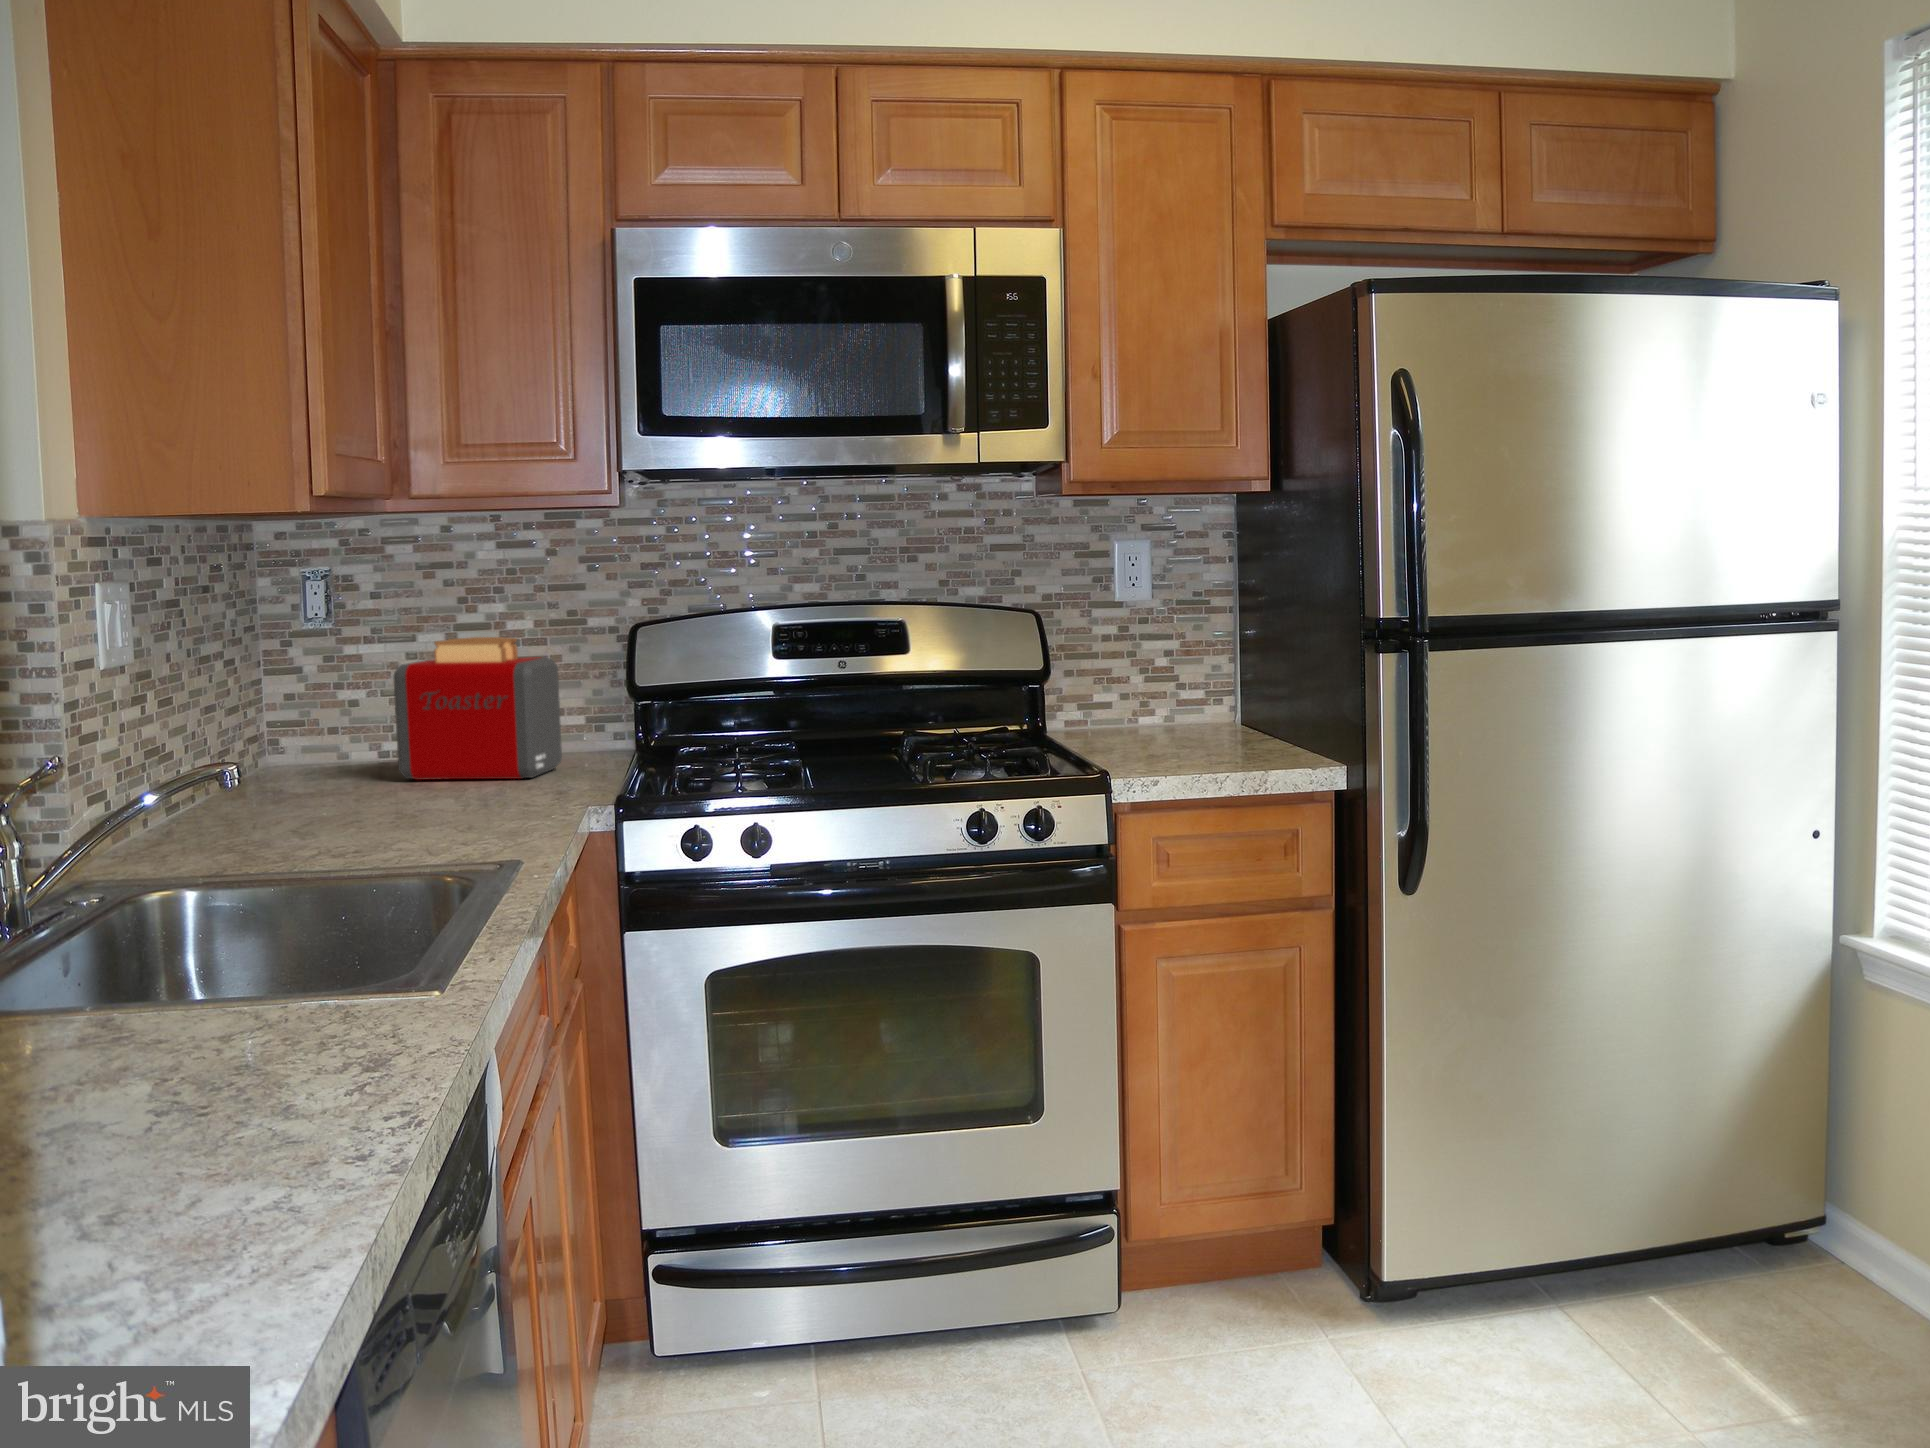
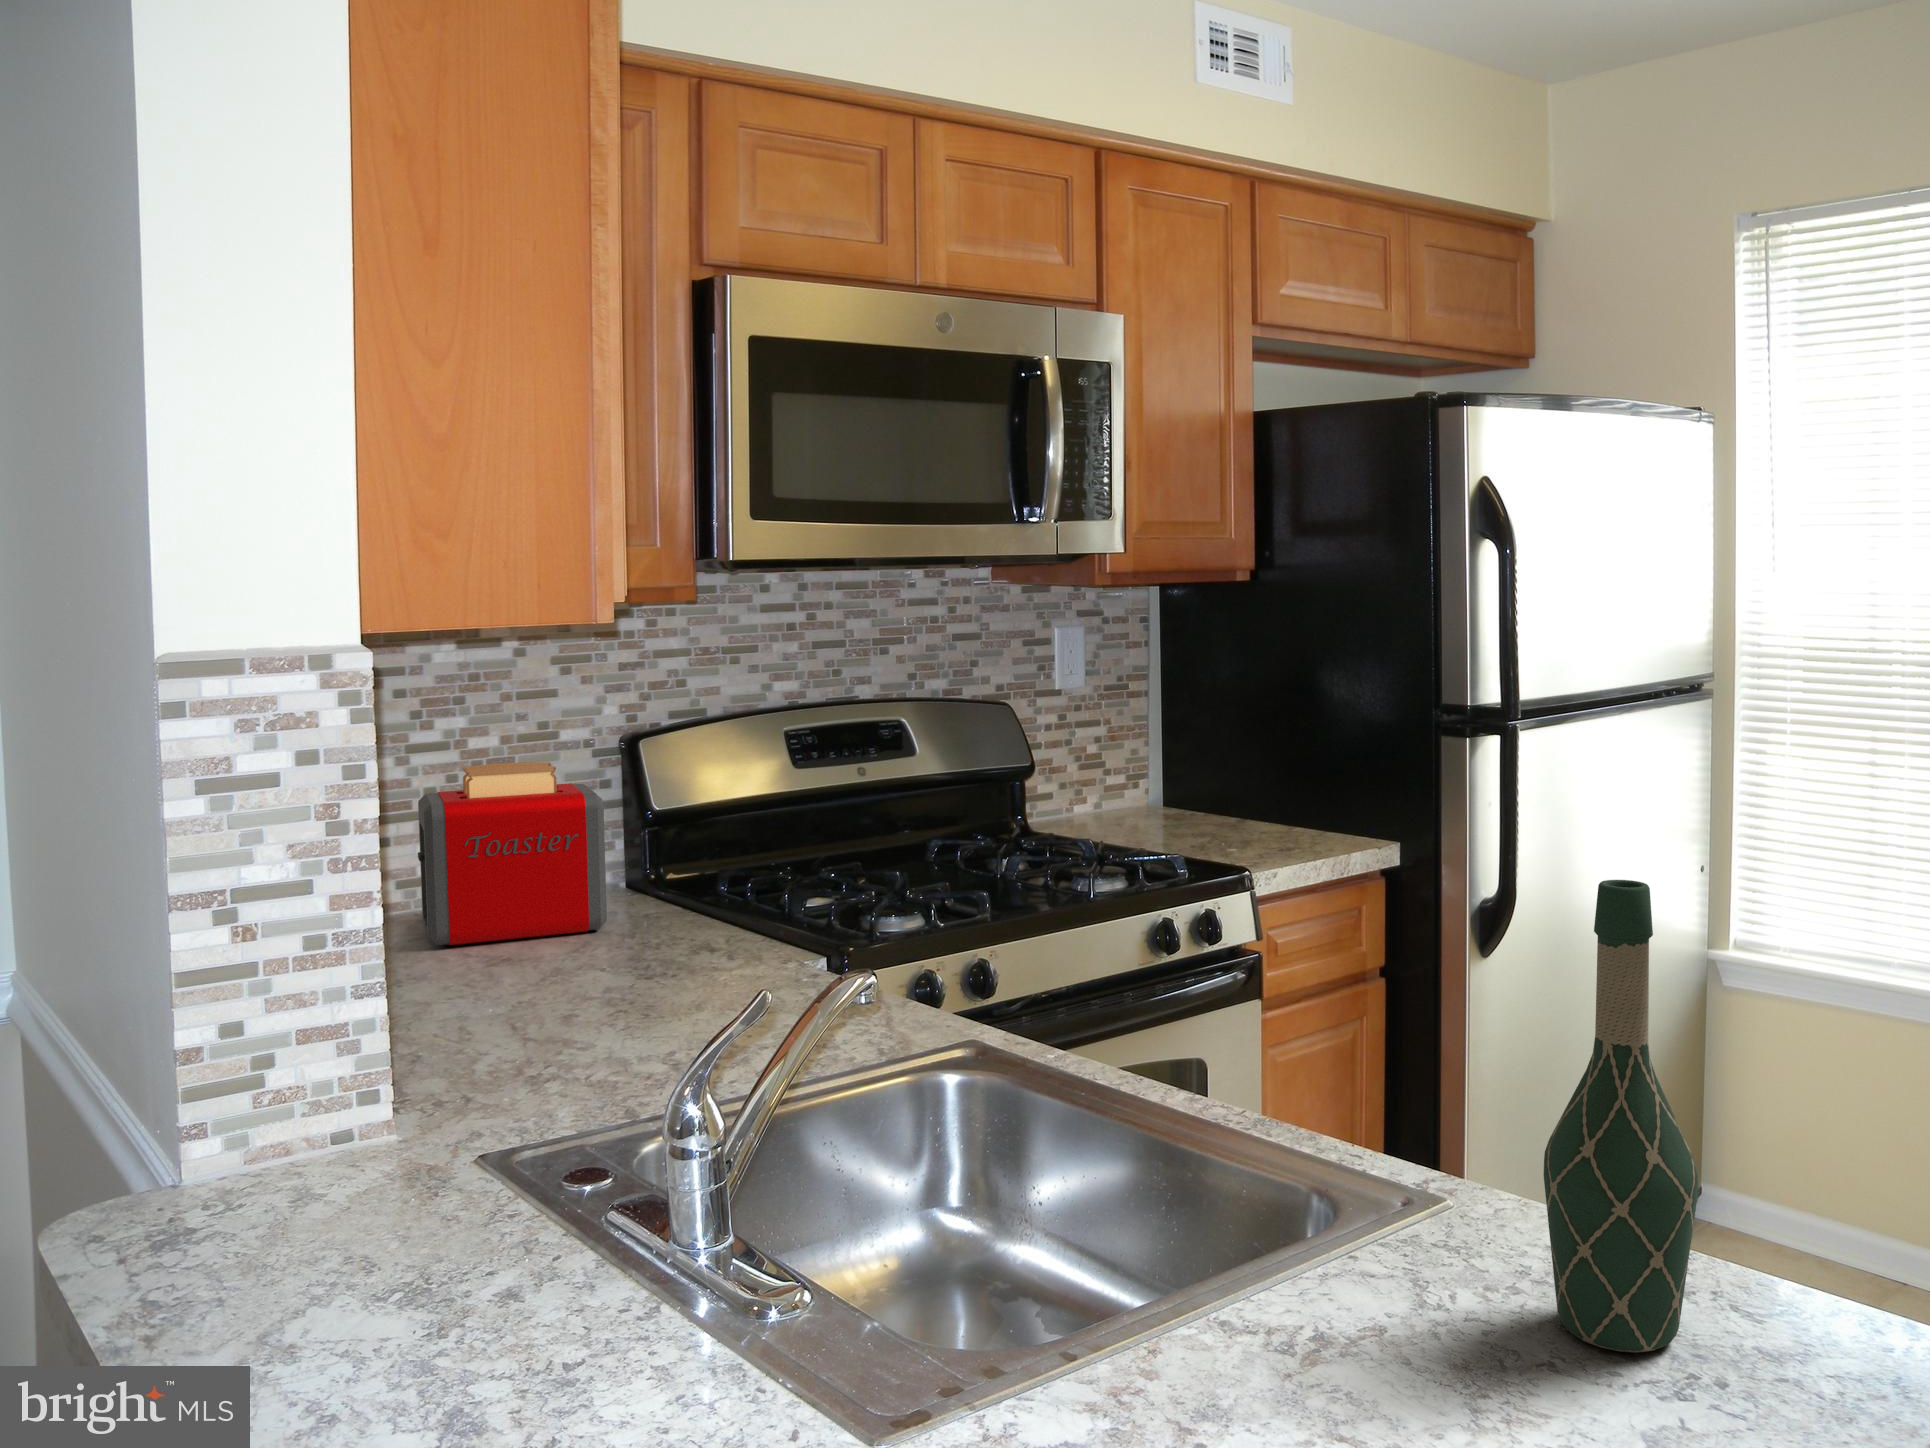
wine bottle: none [192,677,344,1113] -> present [1544,880,1698,1352]

